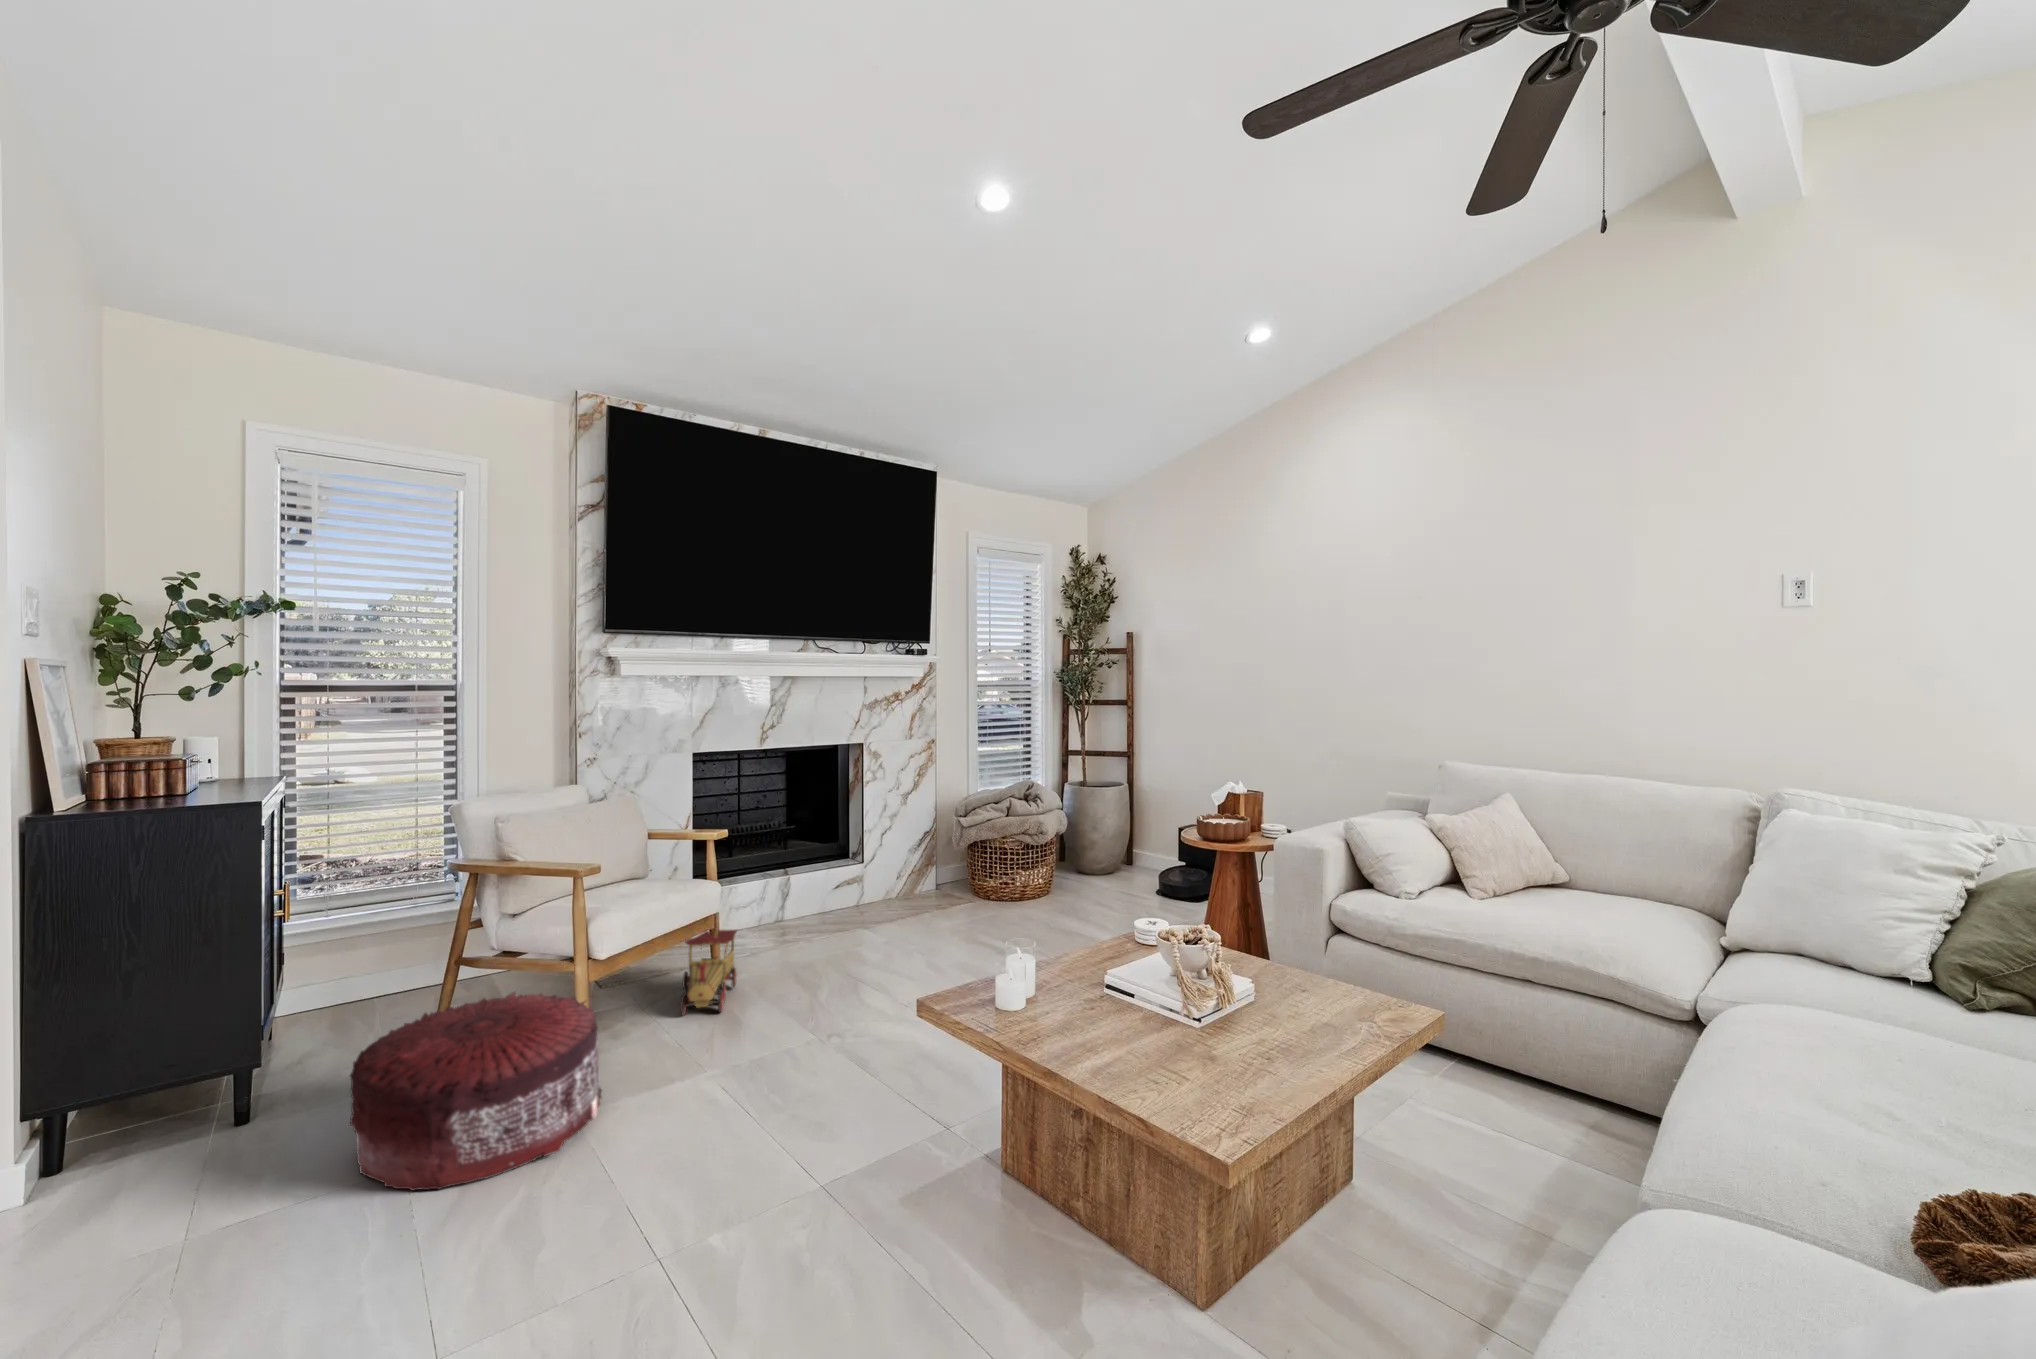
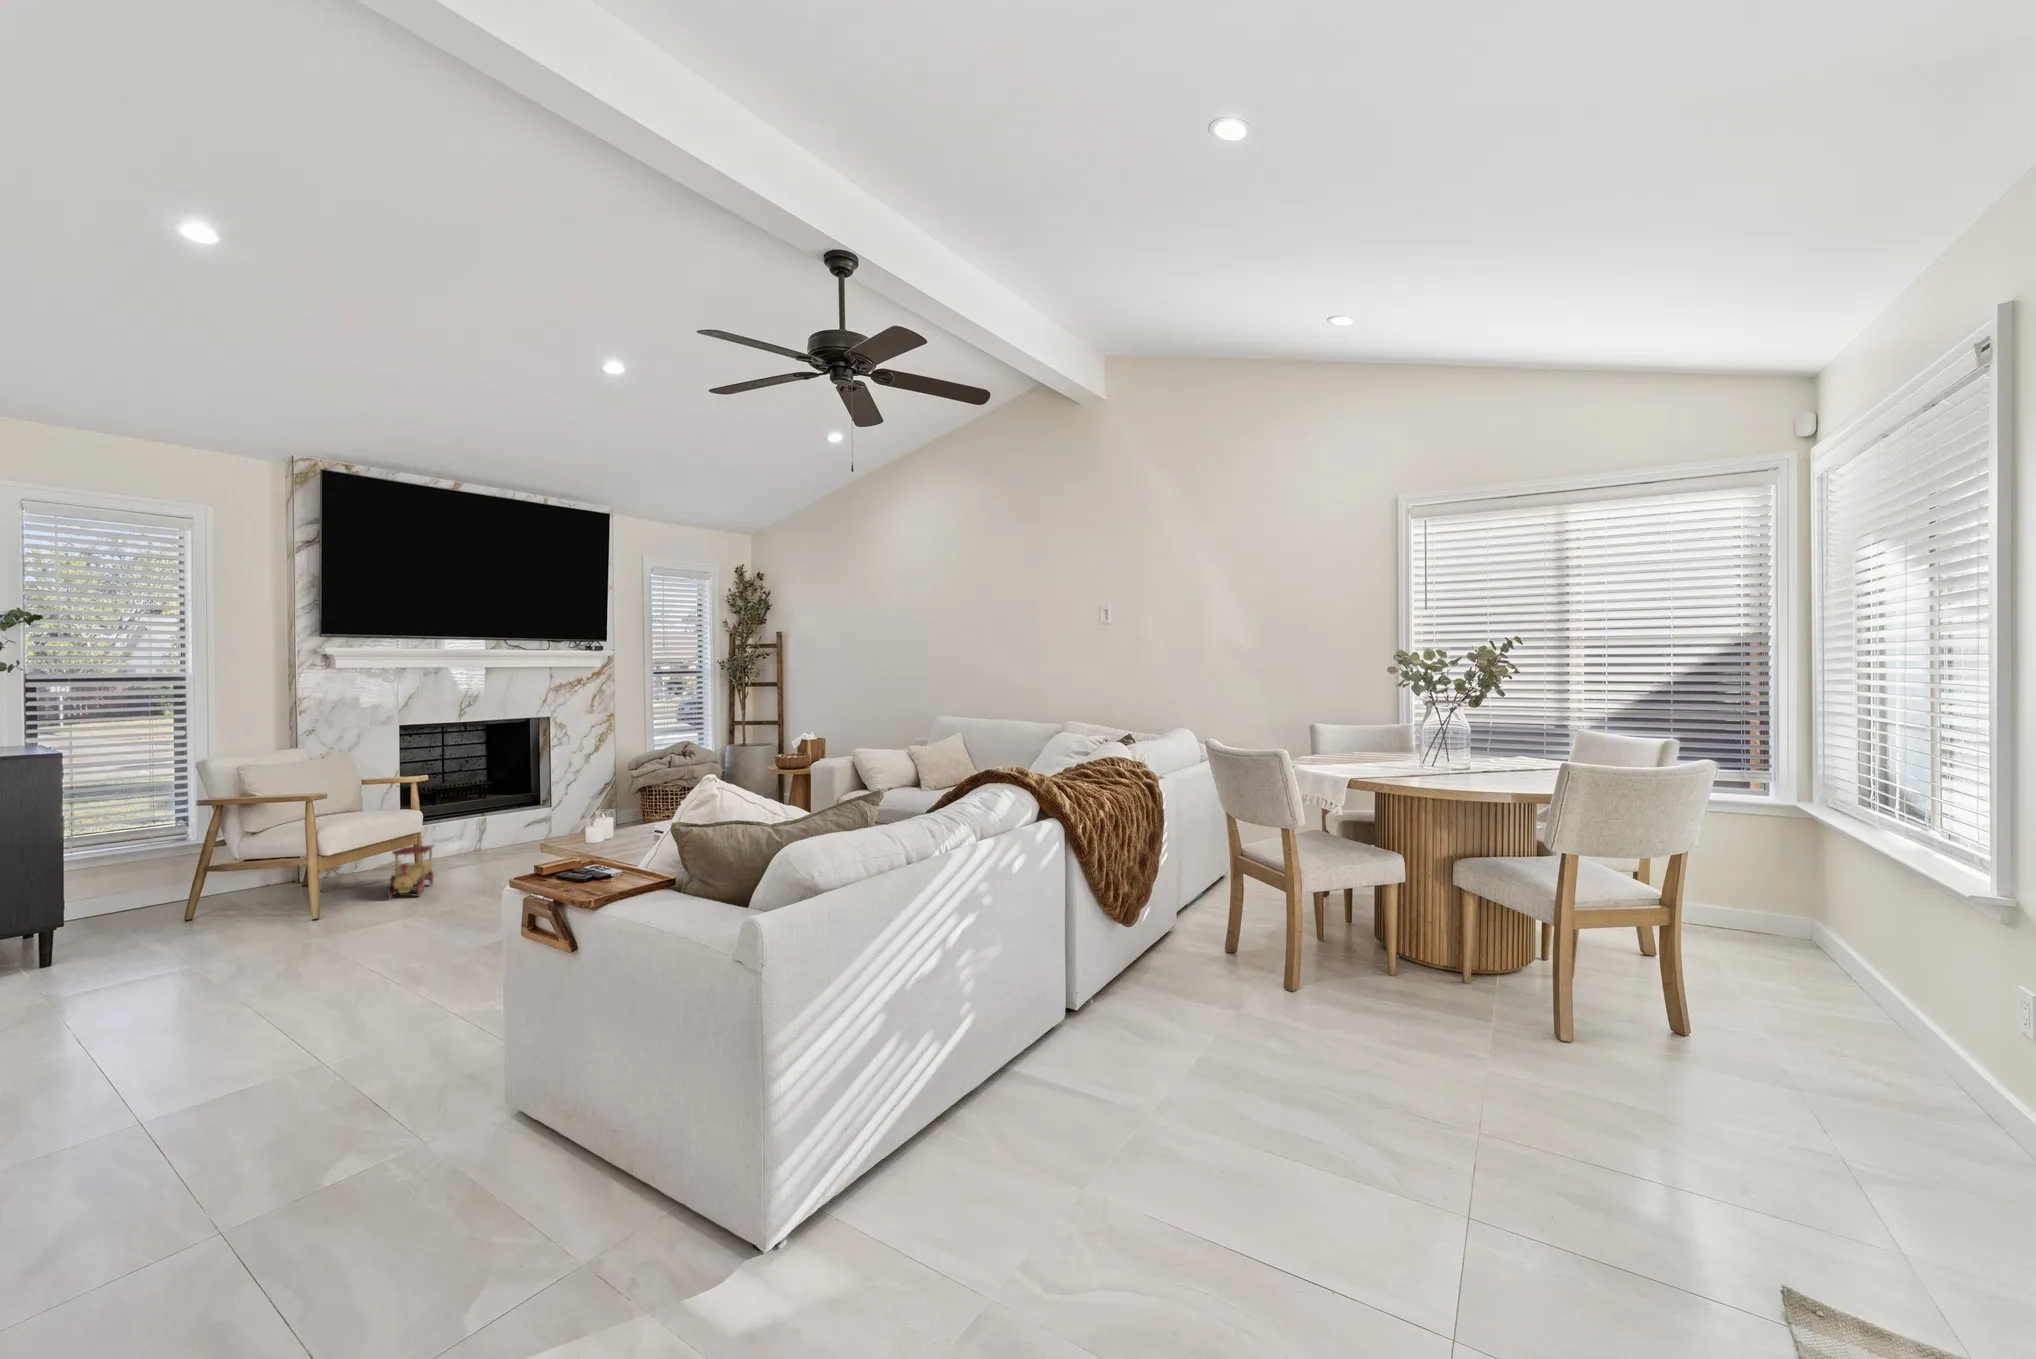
pouf: present [350,992,602,1190] -> none [149,873,328,972]

